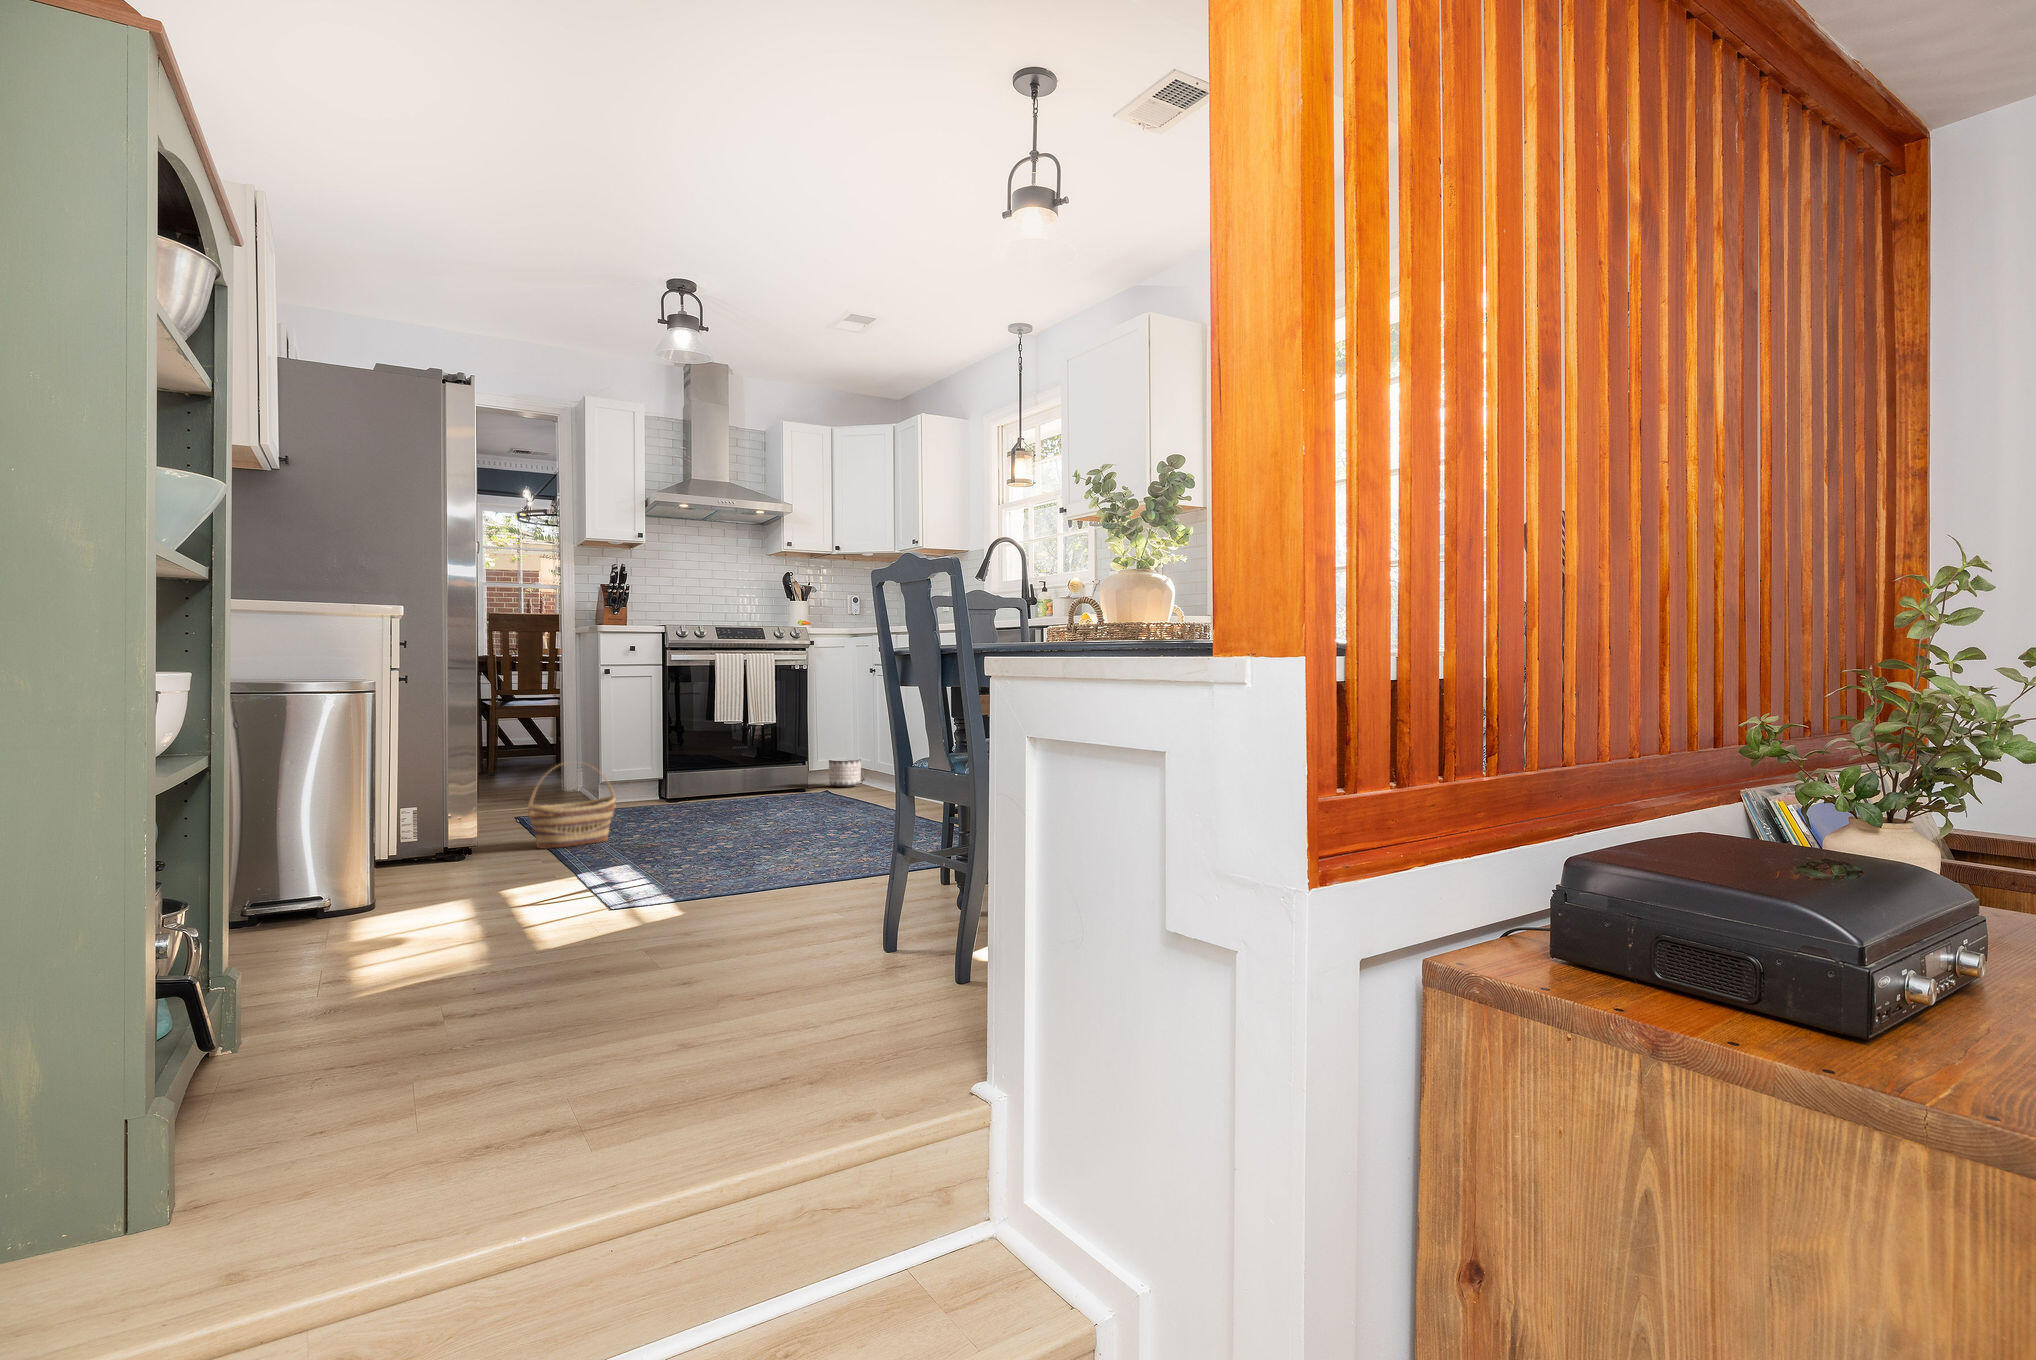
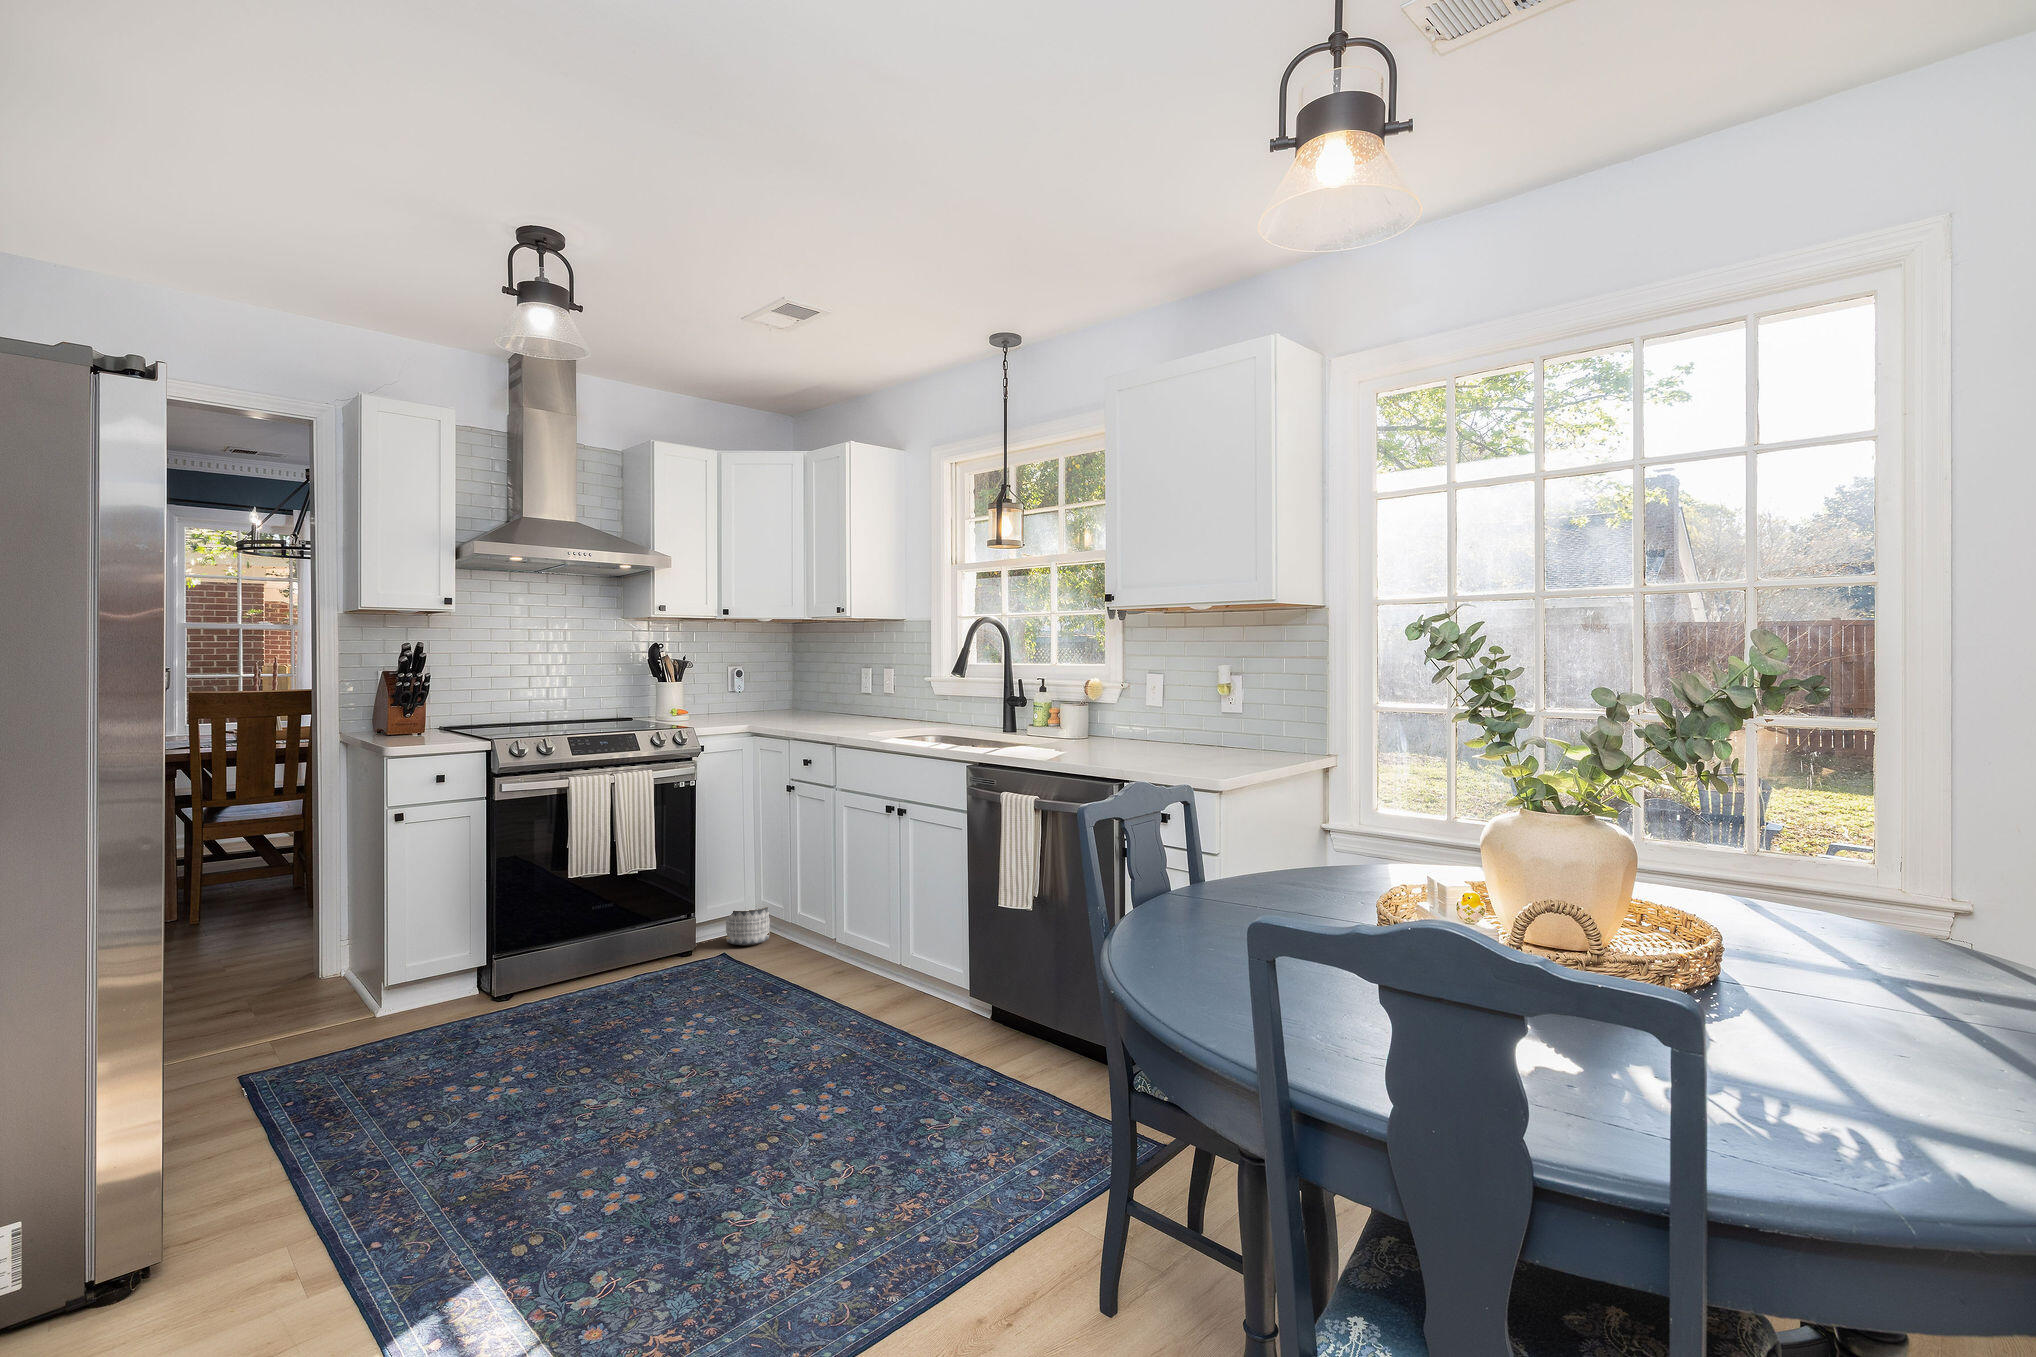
basket: present [528,773,616,849] -> none [271,1031,434,1203]

